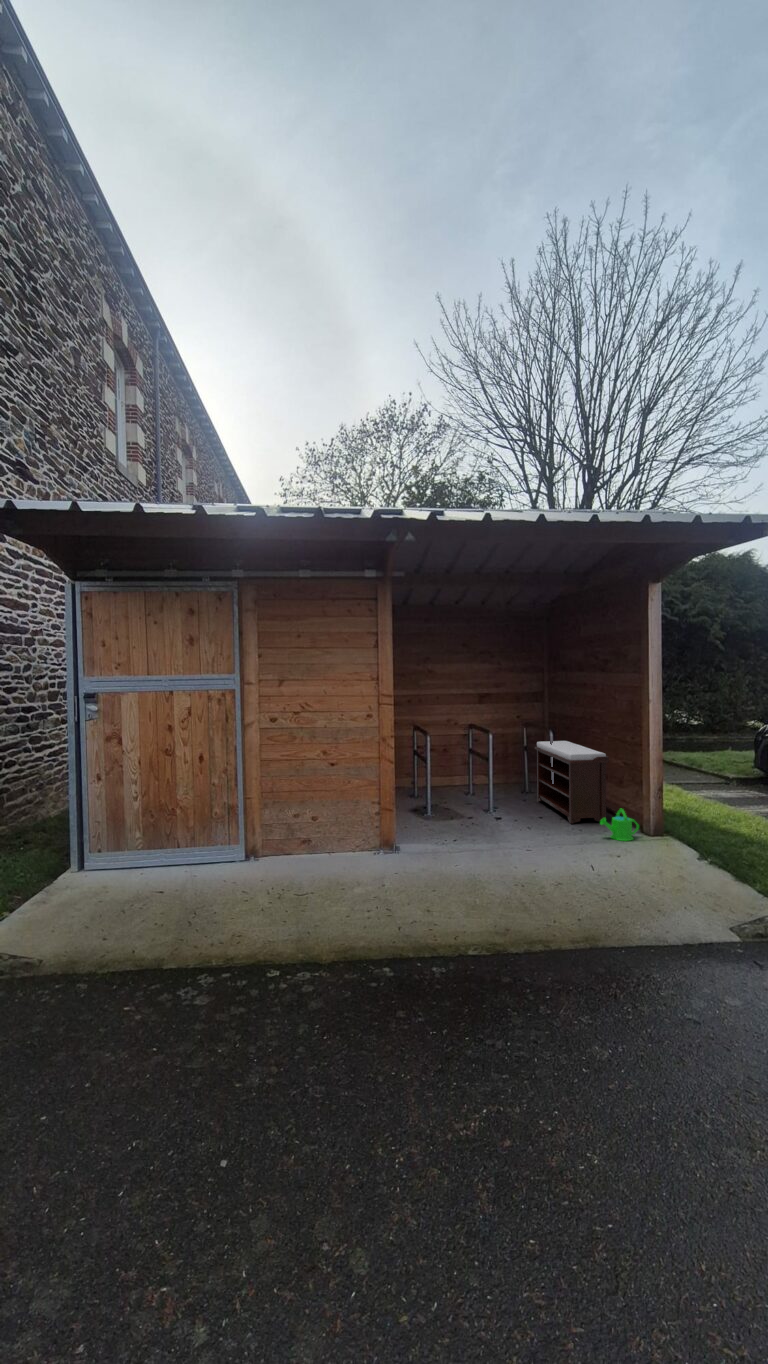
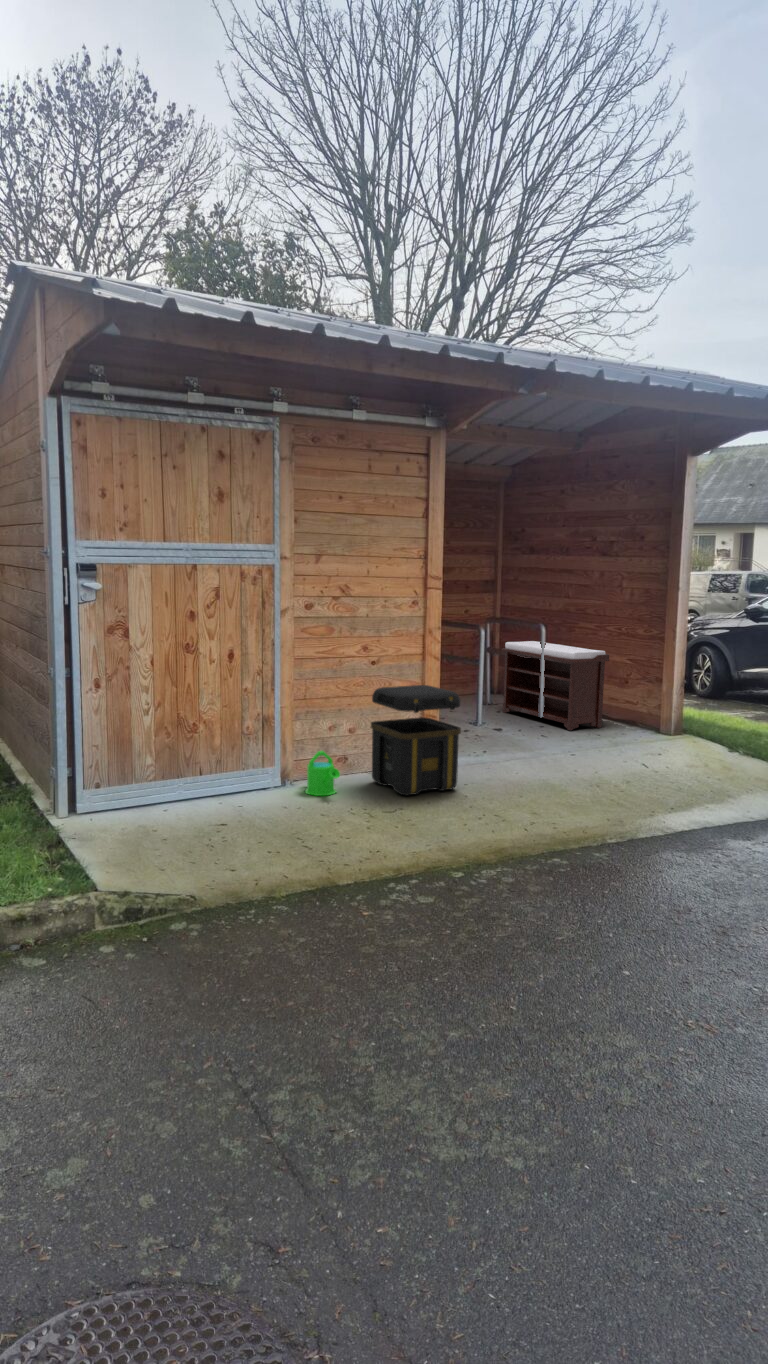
toolbox: none [322,784,382,878] -> present [371,685,461,795]
watering can: present [600,809,639,841] -> present [305,751,340,796]

